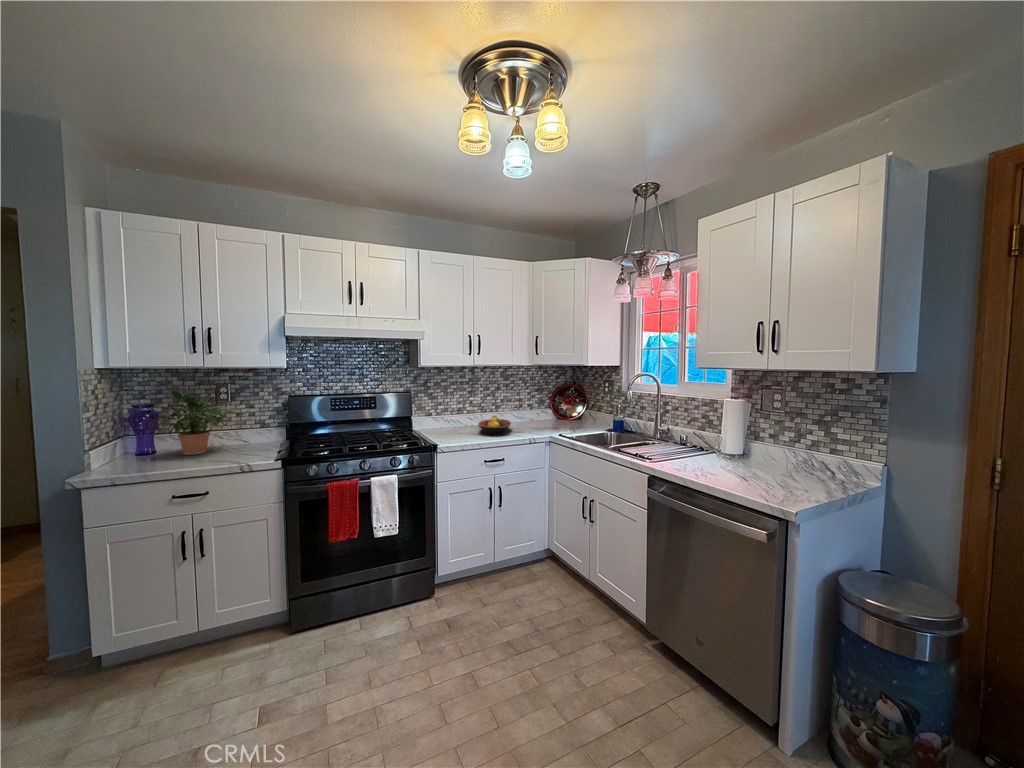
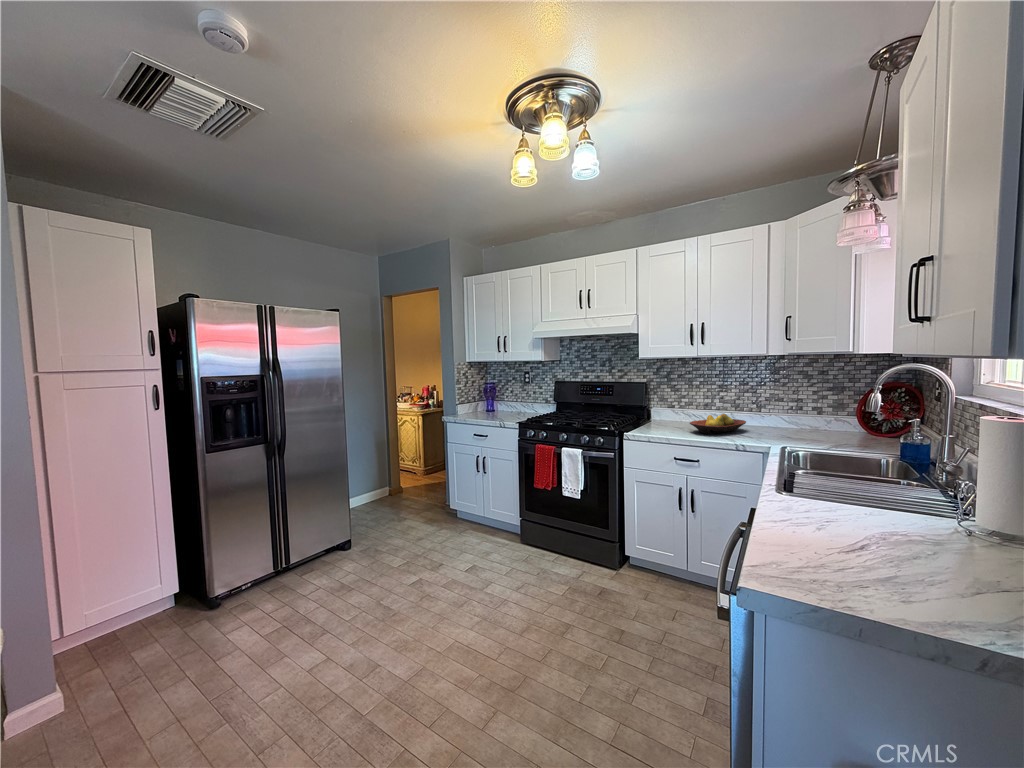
potted plant: present [155,391,235,455] -> none [482,375,520,414]

